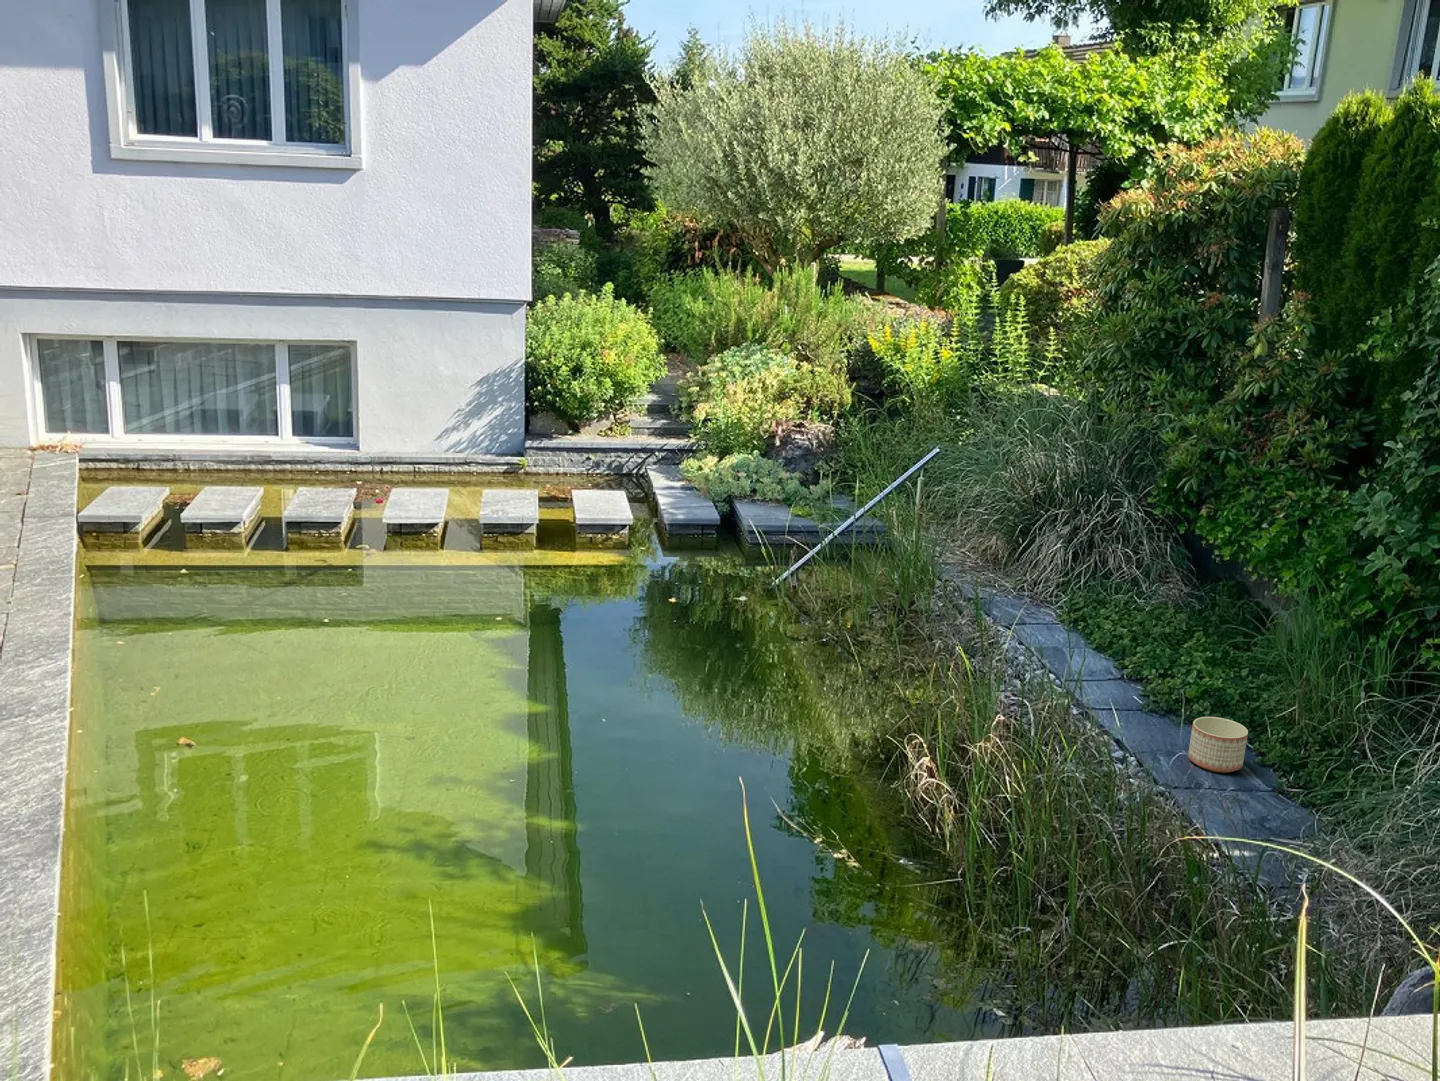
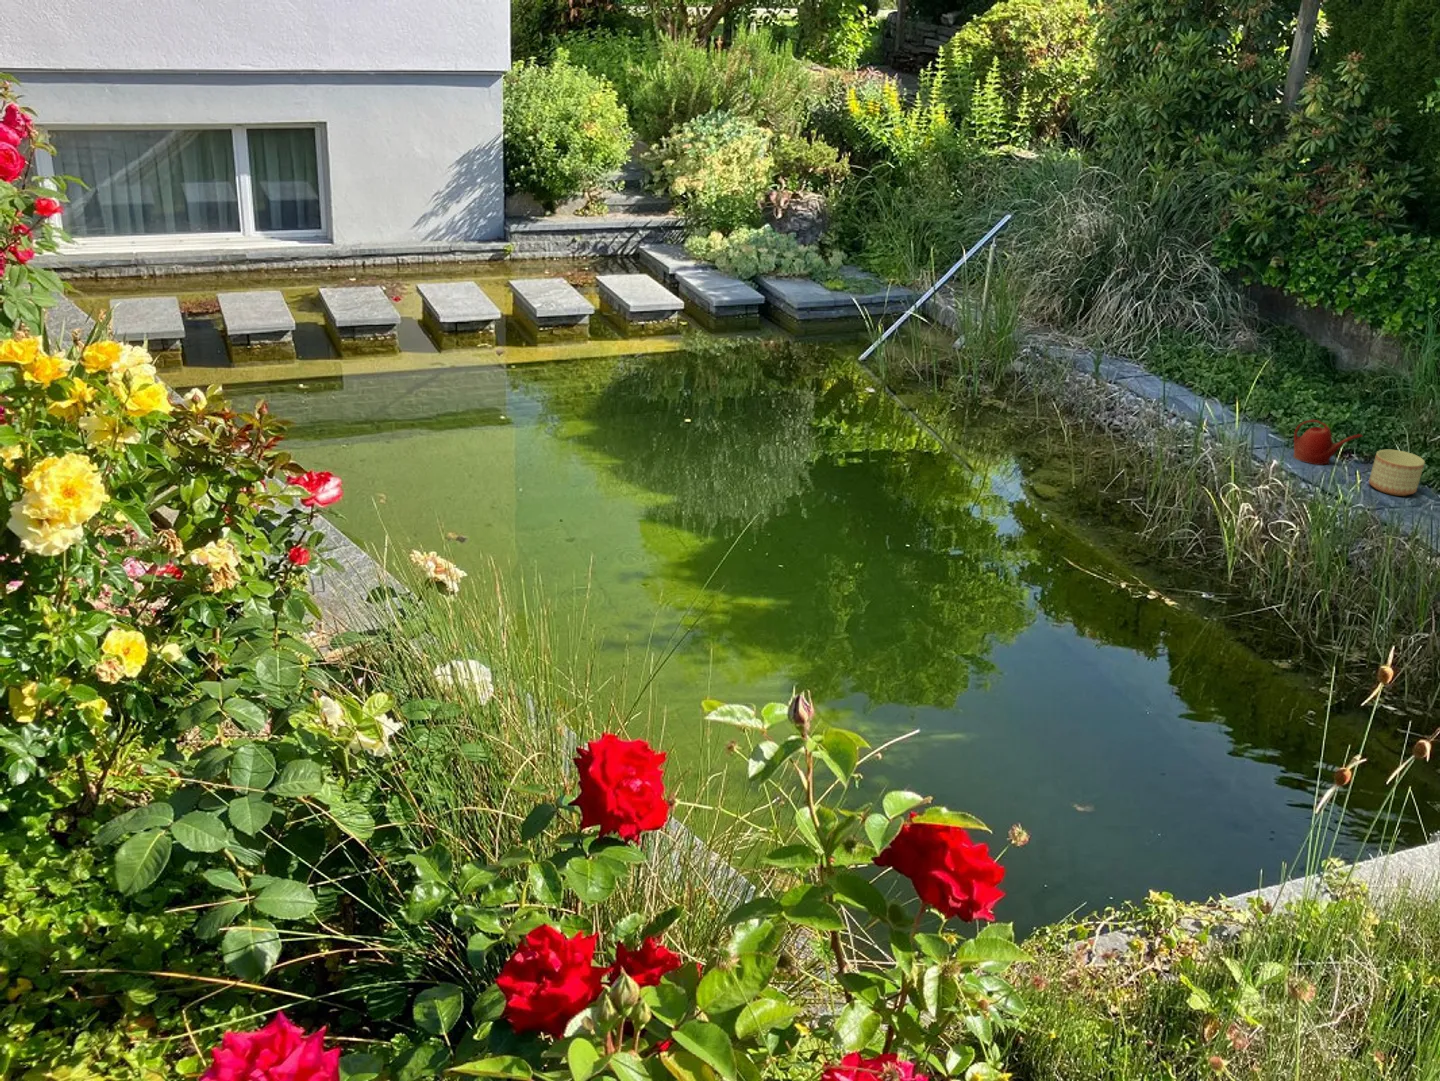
watering can: none [1124,676,1195,730] -> present [1293,420,1362,465]

